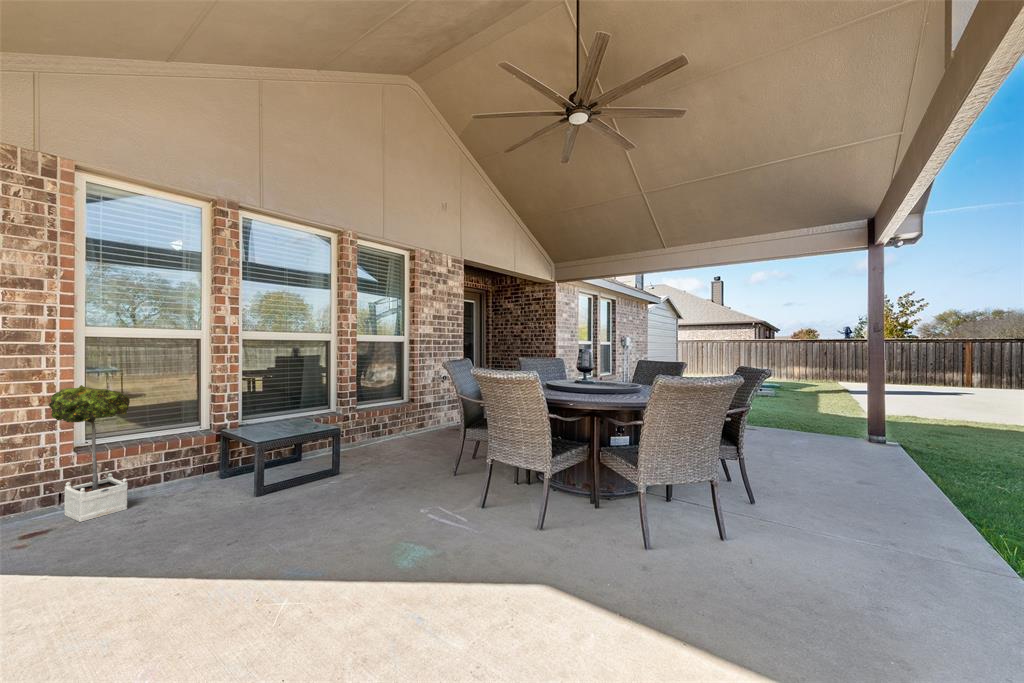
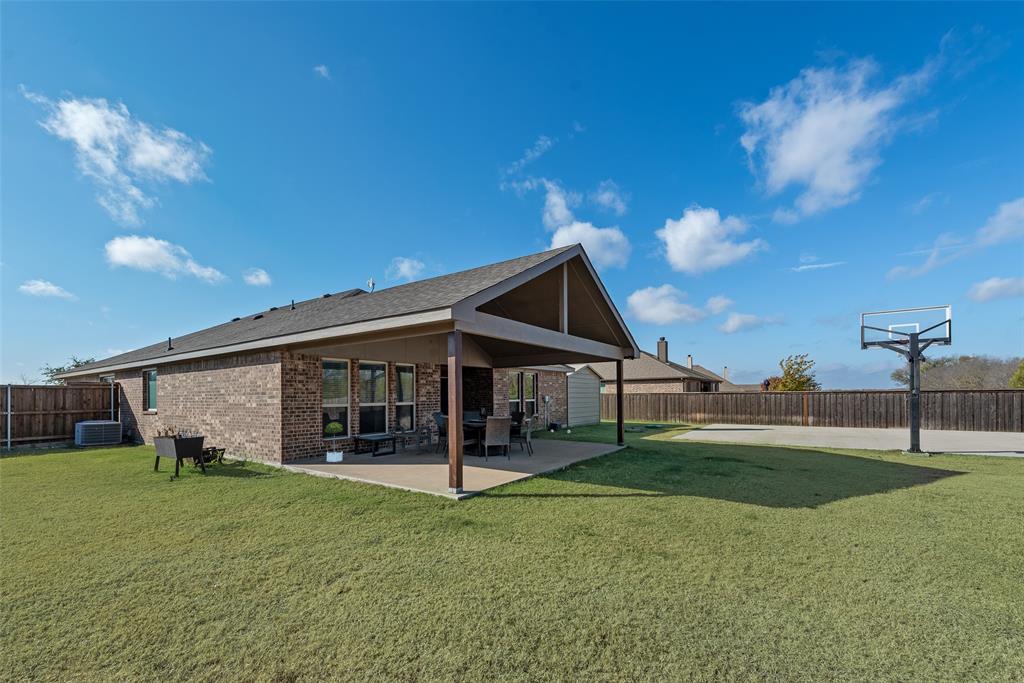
bench: none [336,386,437,465] -> present [389,425,431,454]

